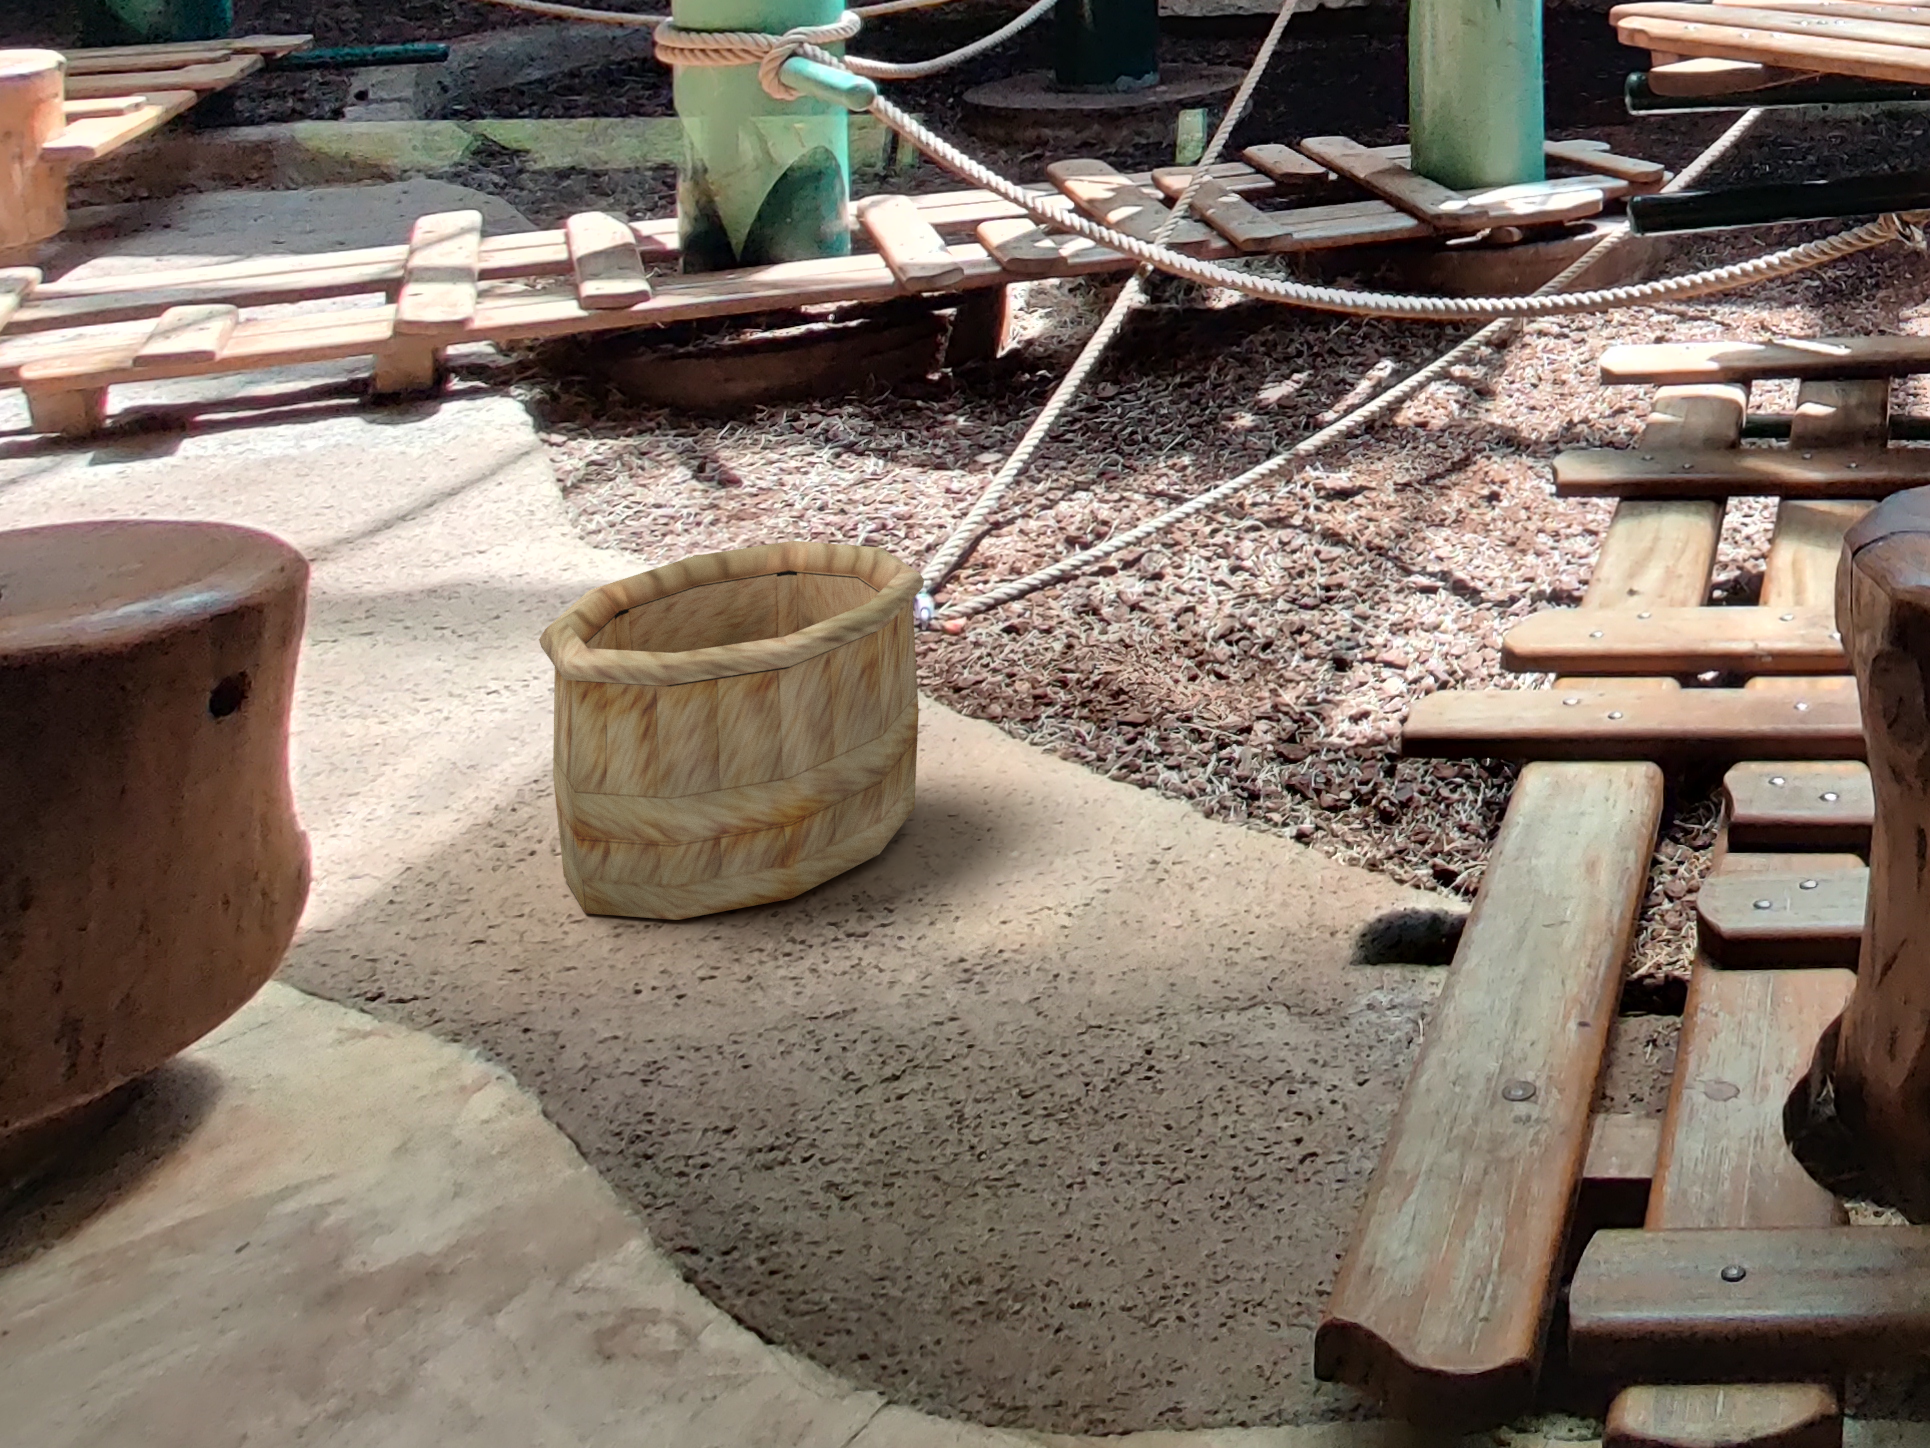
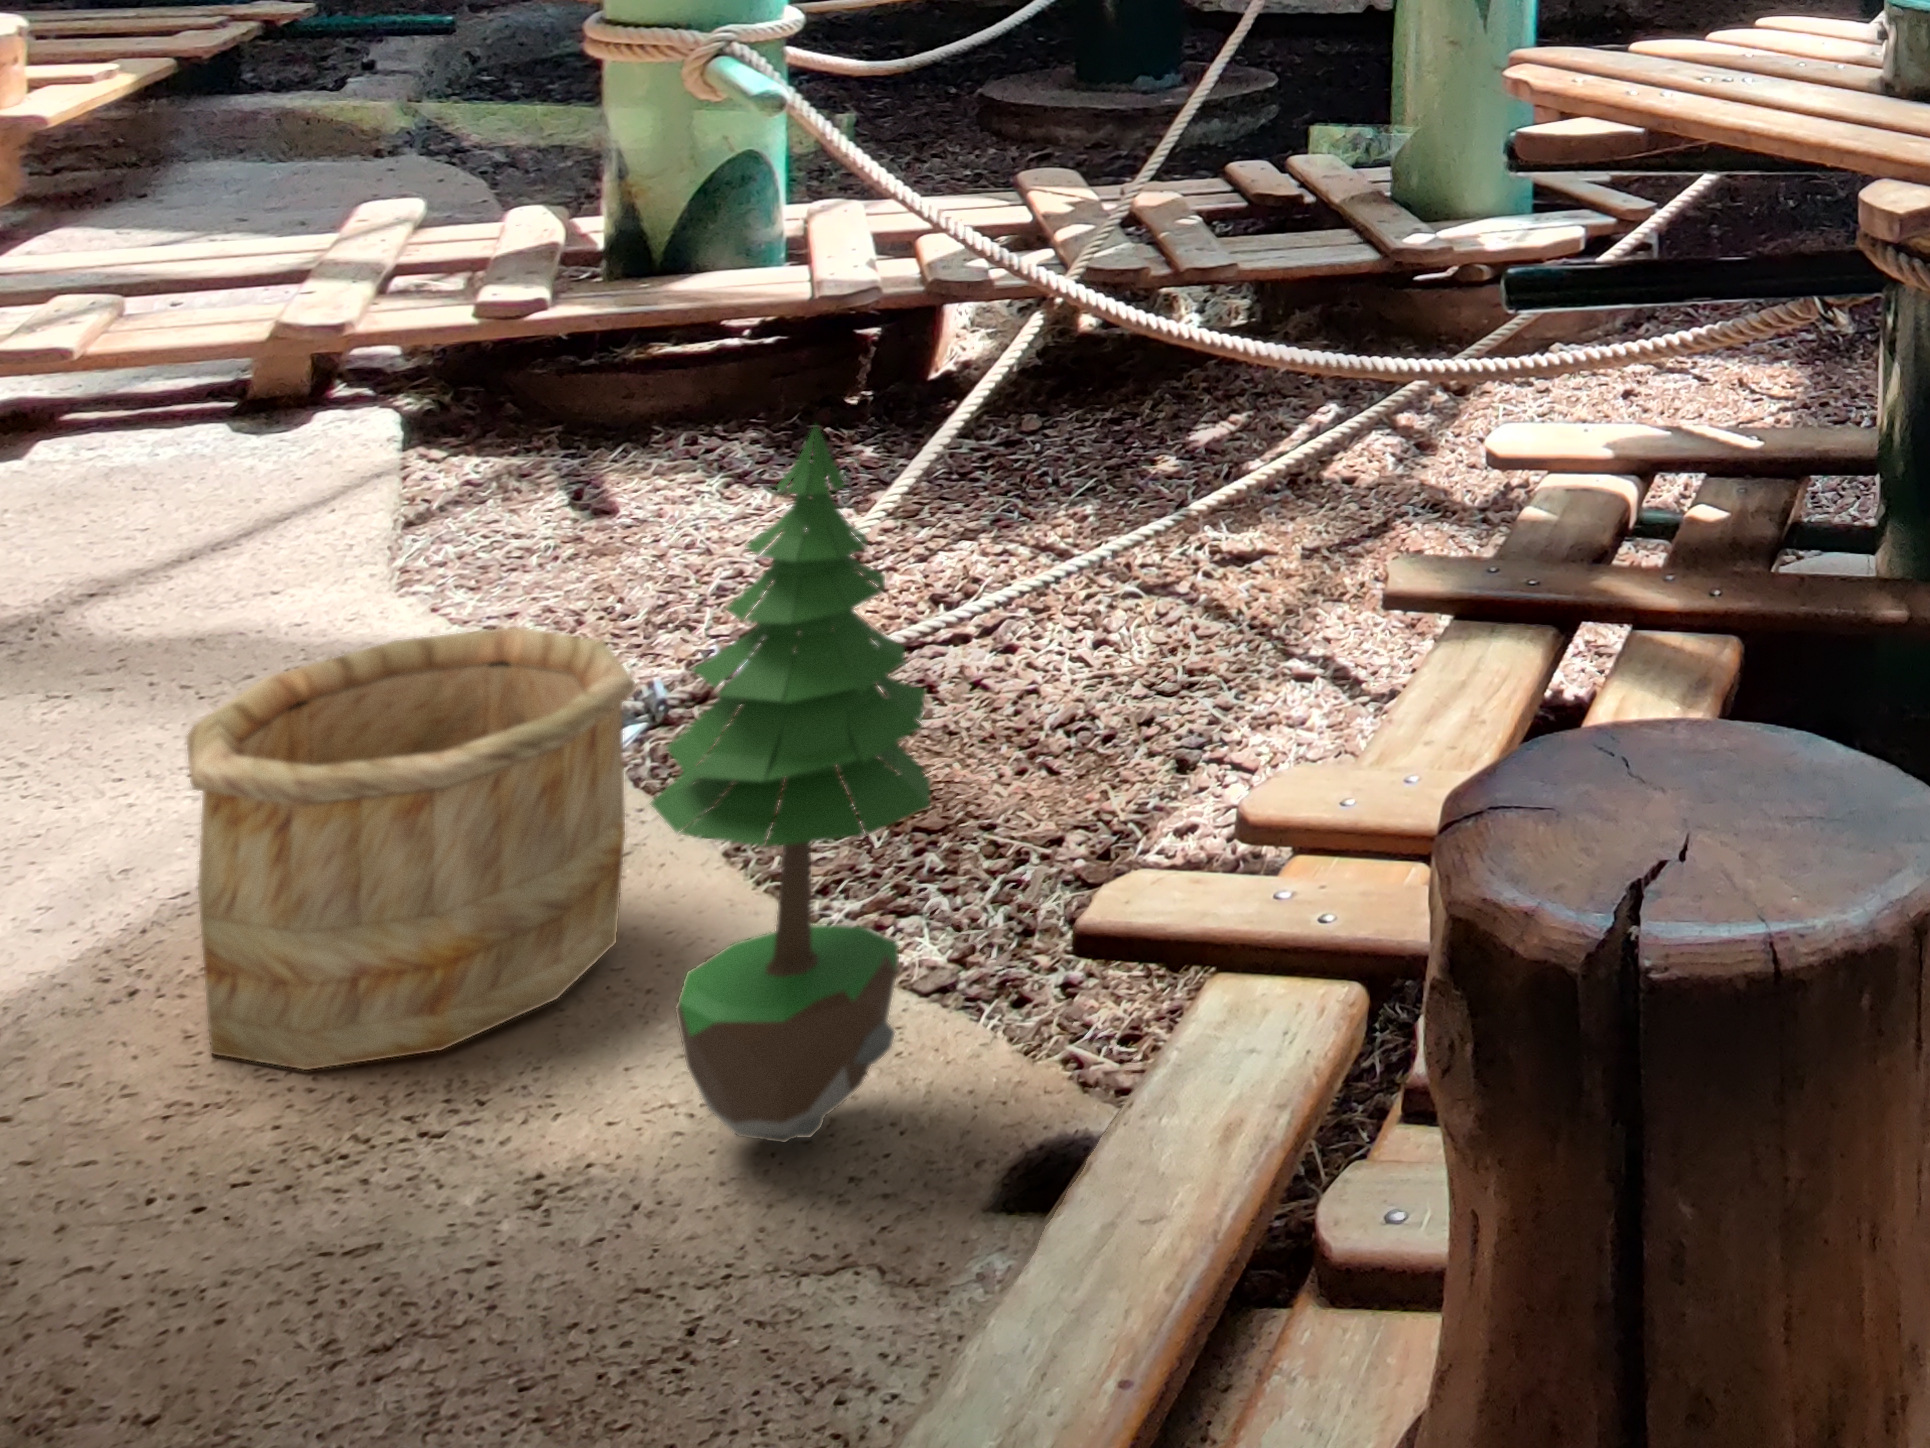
potted tree: none [998,325,1239,949] -> present [650,426,931,1143]

